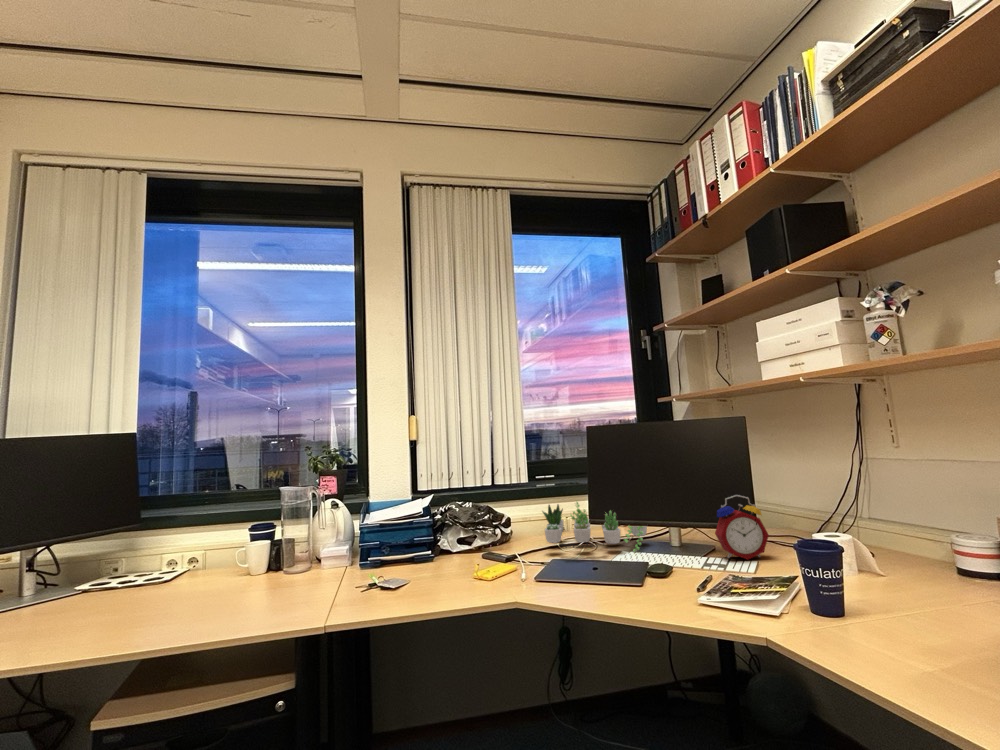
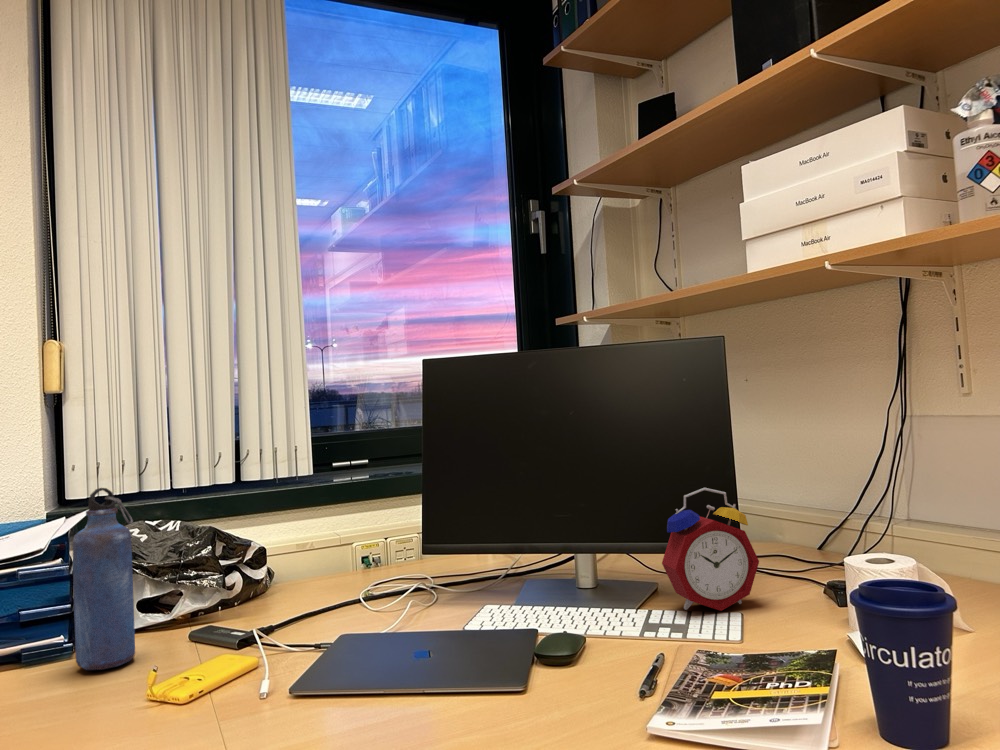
water bottle: none [437,485,462,566] -> present [73,488,135,670]
succulent plant: present [542,502,647,552] -> none [326,505,533,614]

